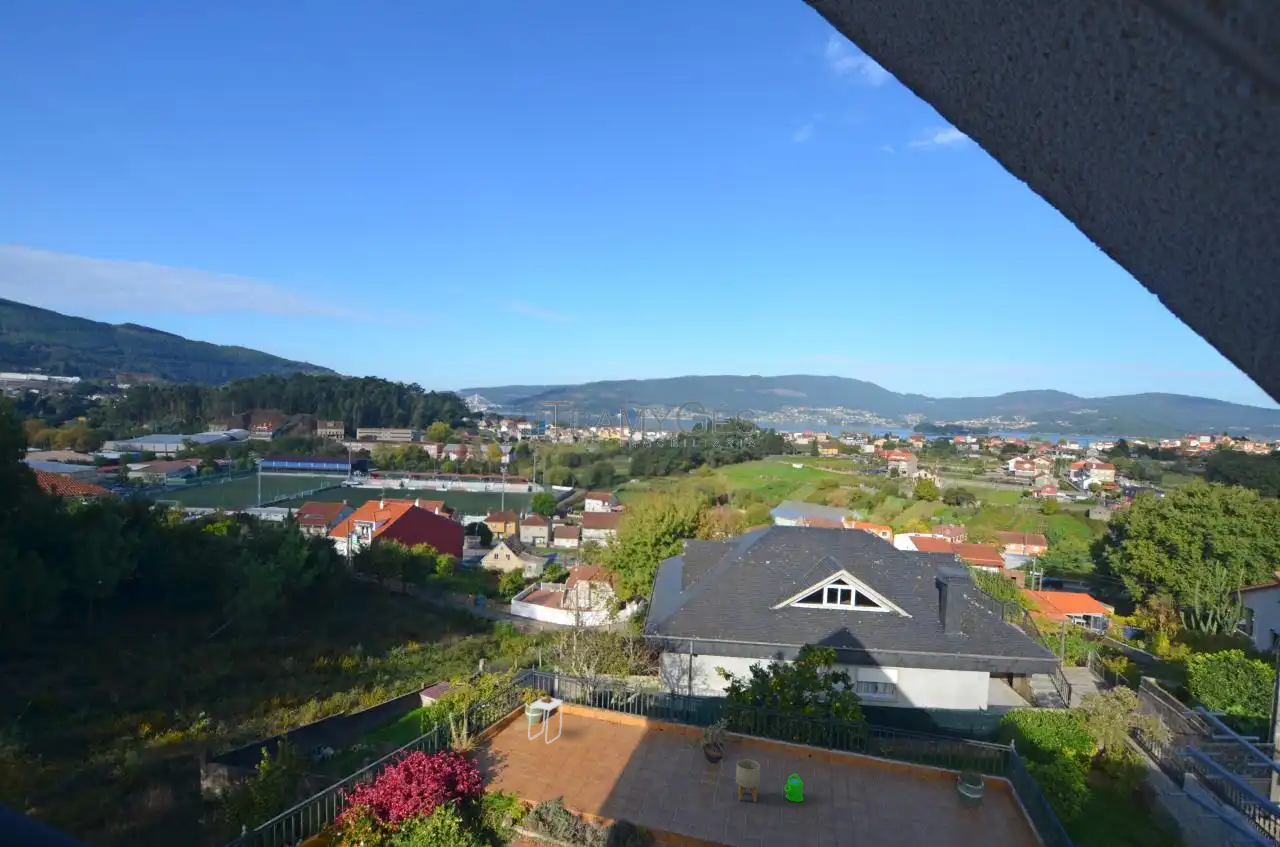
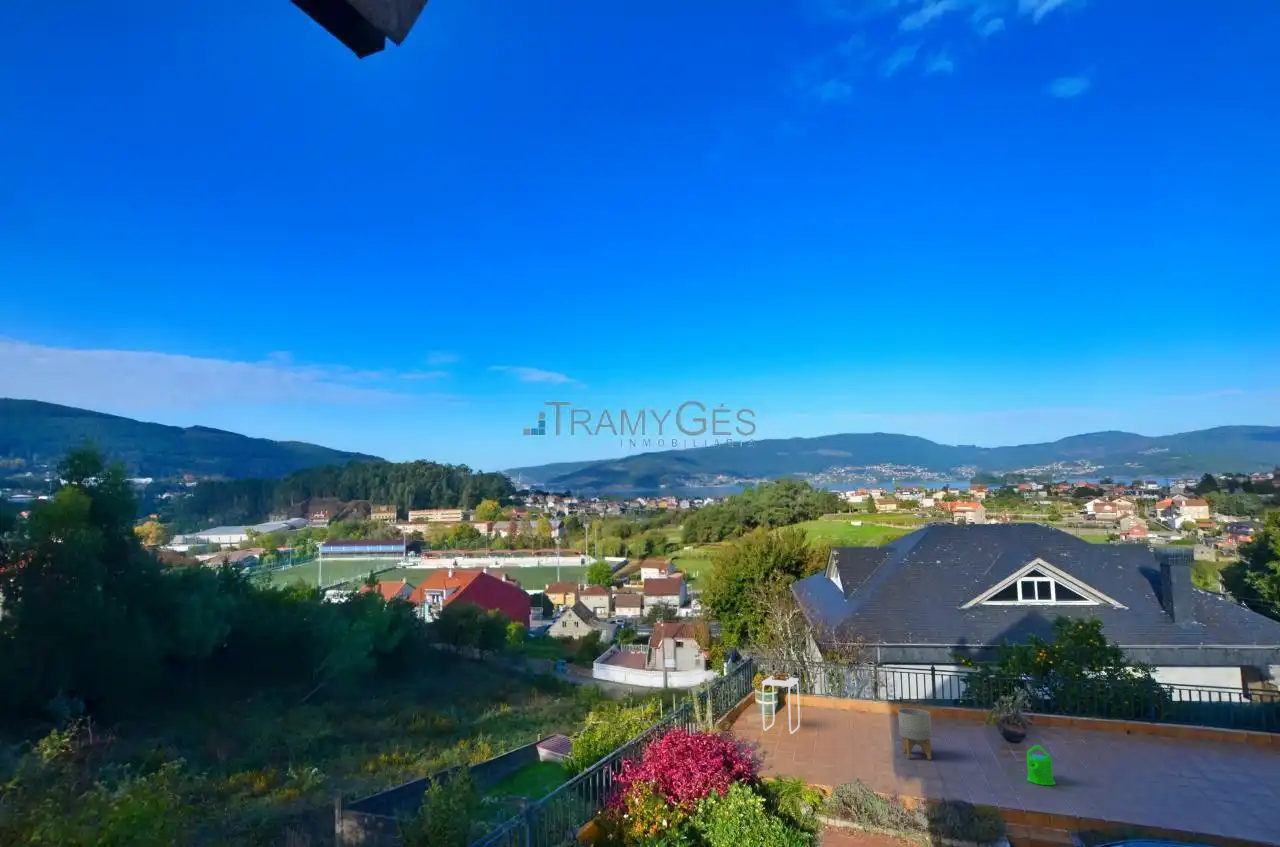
planter: present [736,759,760,802] -> present [898,708,932,760]
watering can: present [784,773,803,802] -> present [1027,745,1055,785]

